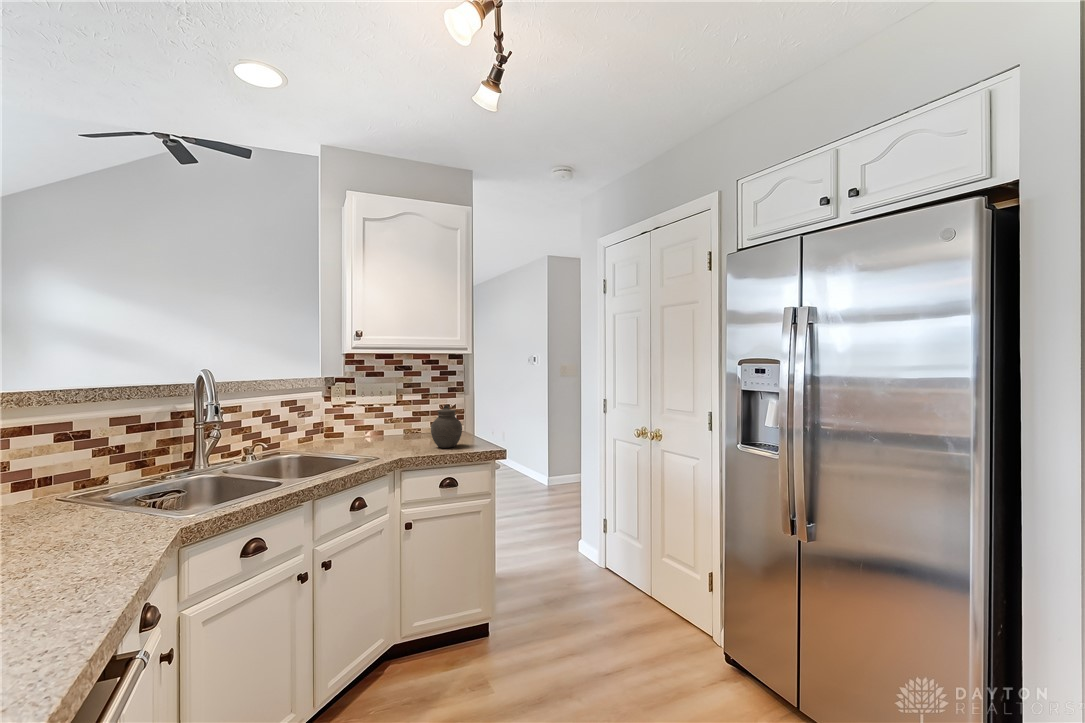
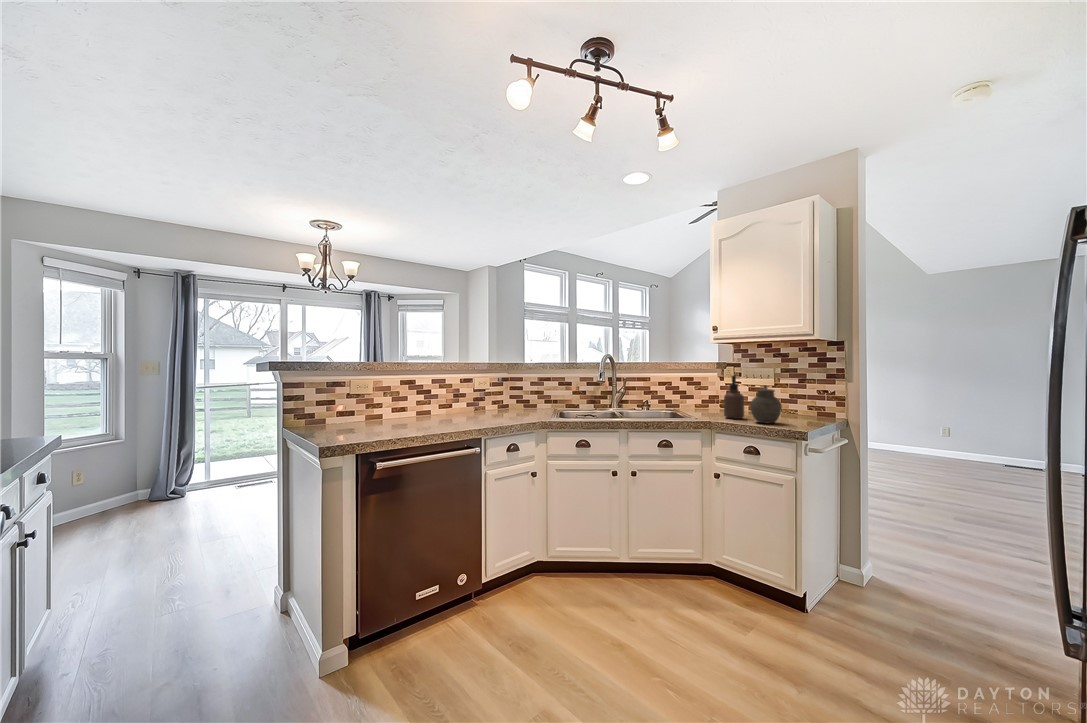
soap dispenser: none [387,396,411,449] -> present [724,376,744,419]

